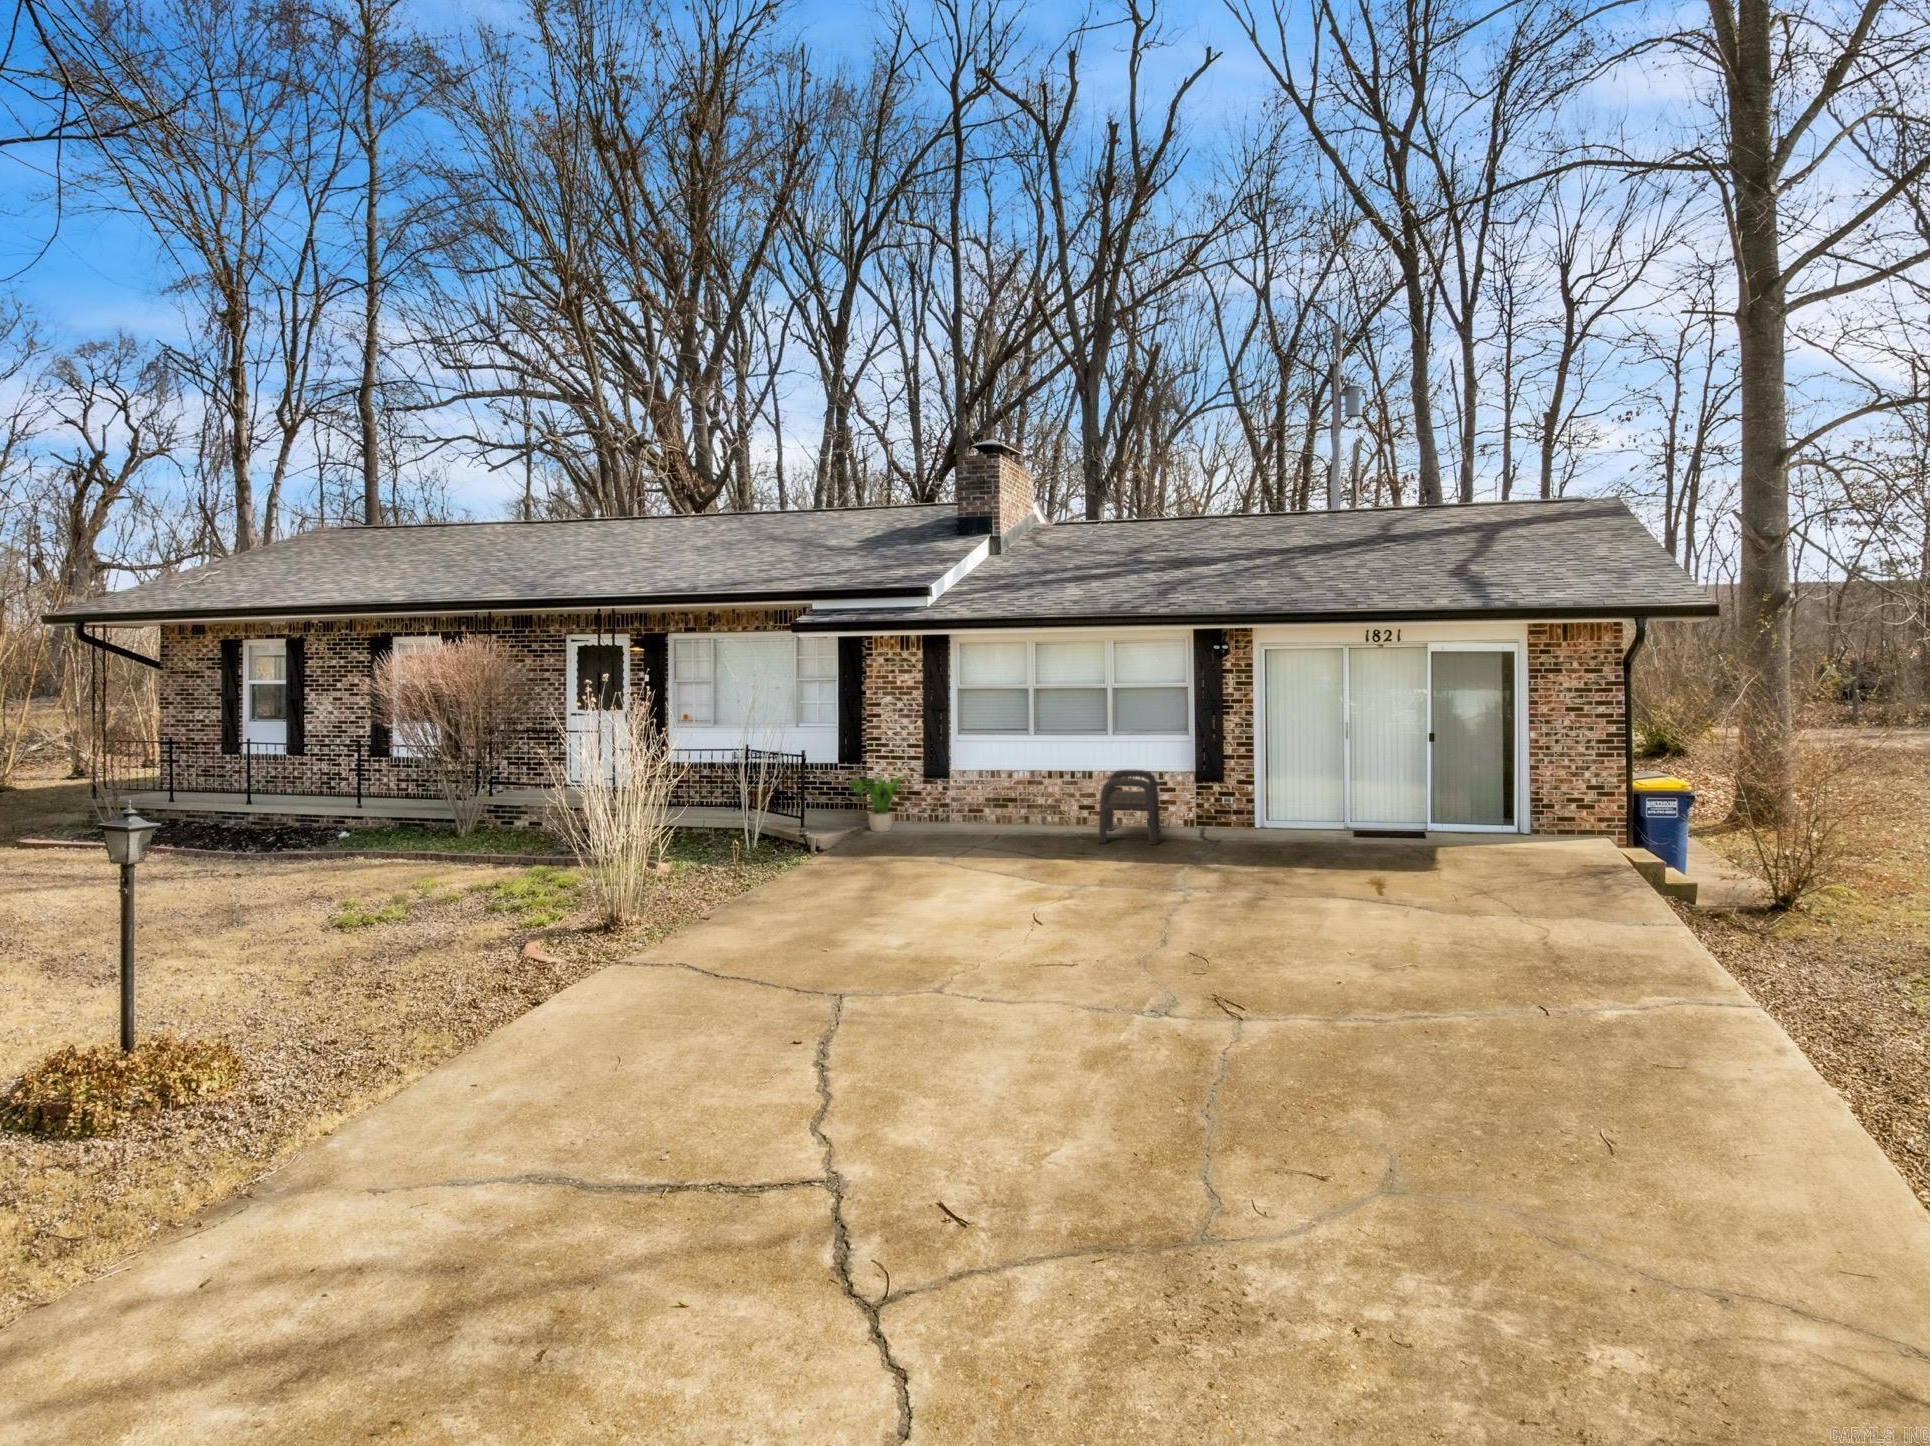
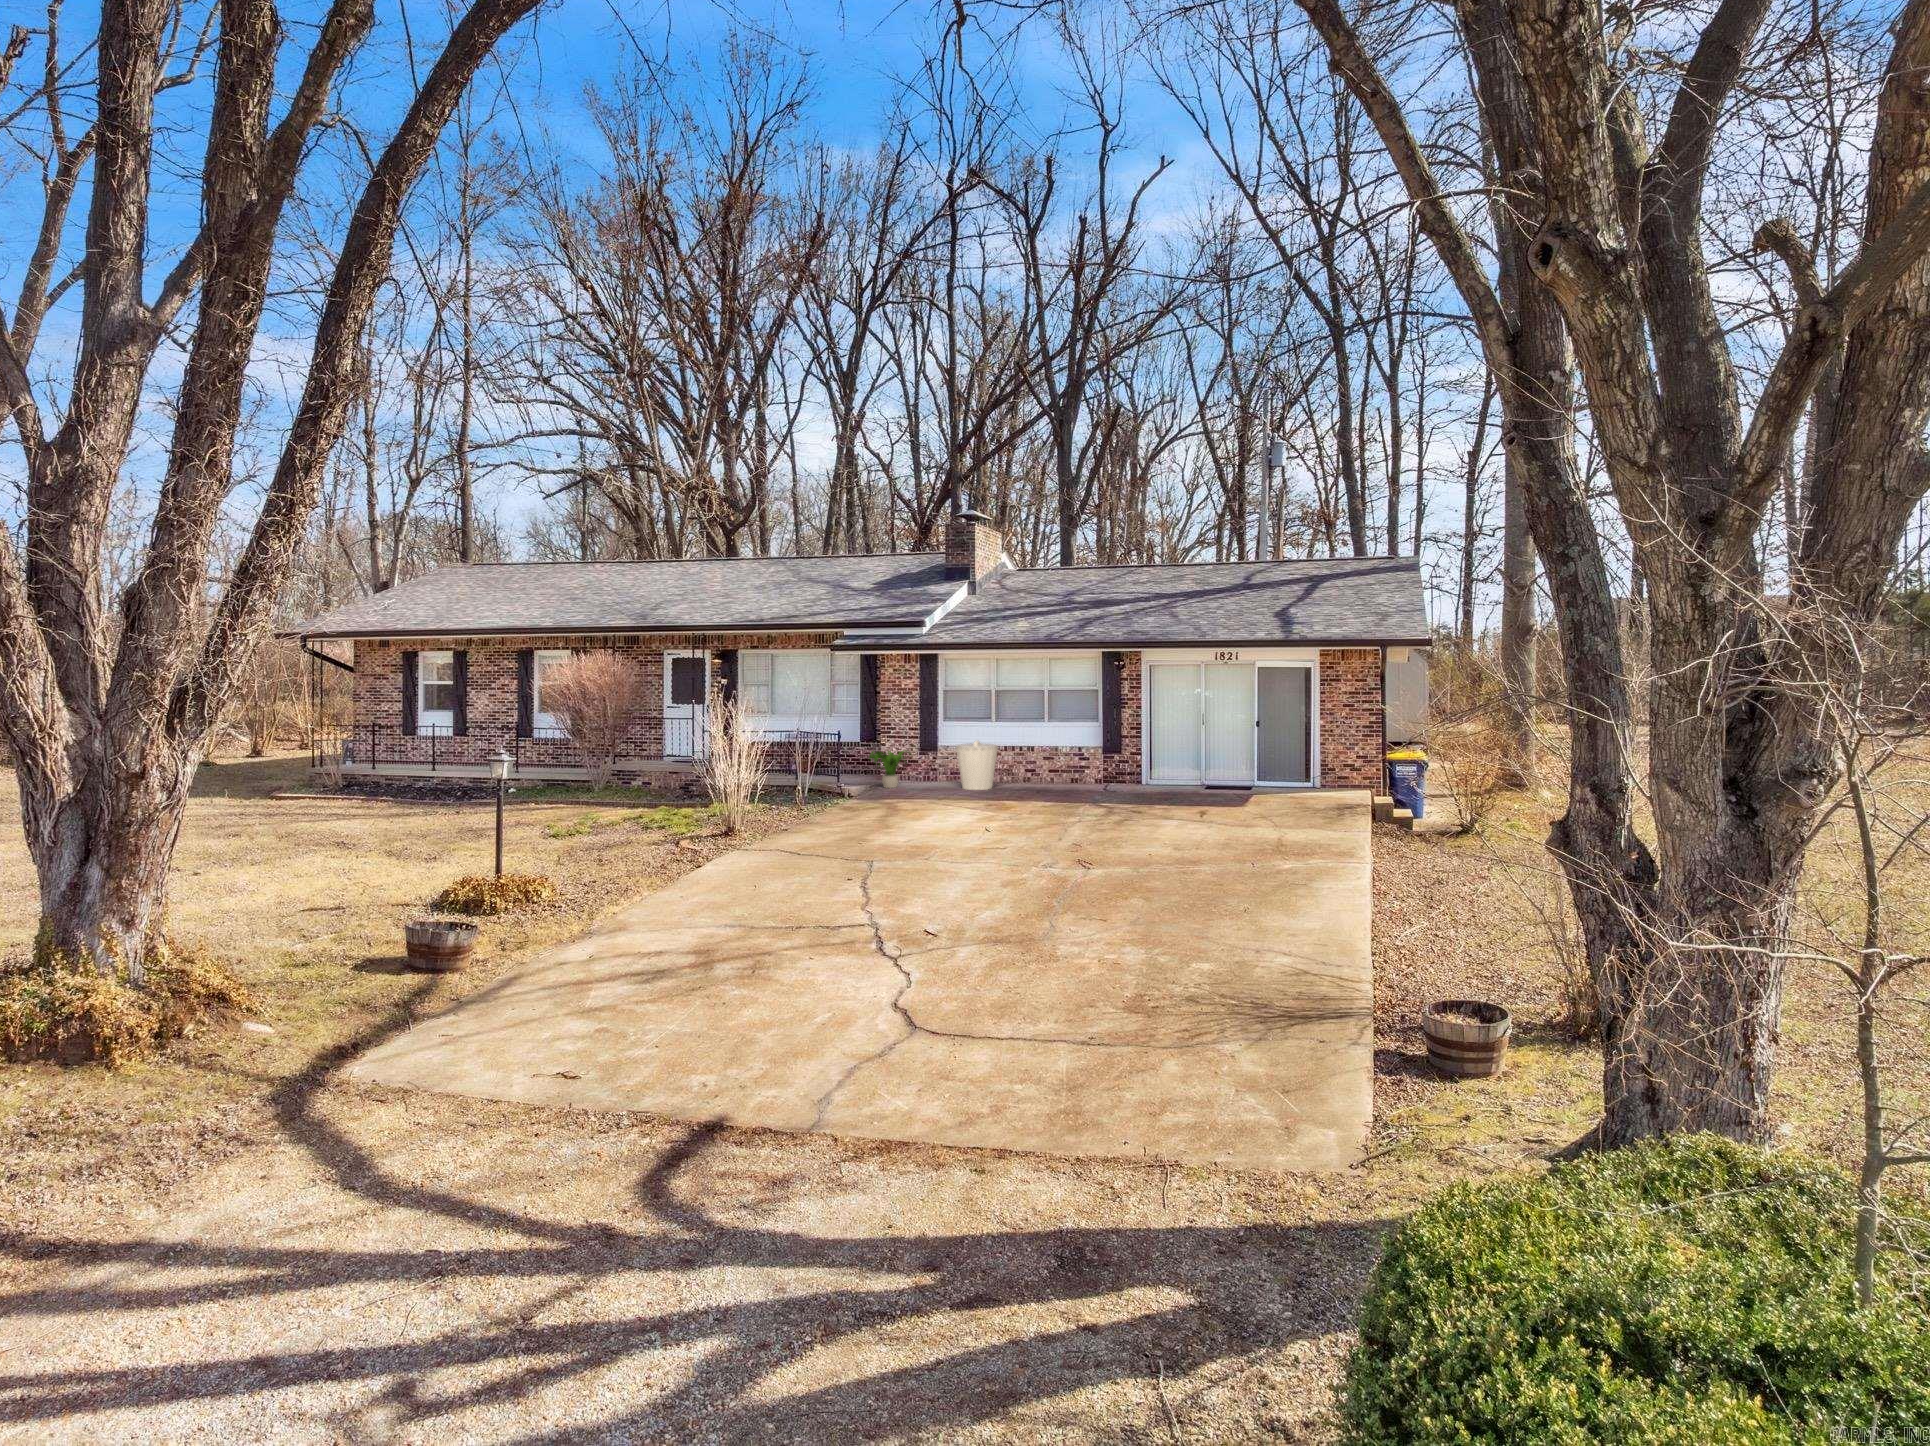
trash can: none [976,762,1039,836] -> present [956,741,998,790]
bench: present [1099,770,1160,845] -> none [1036,746,1080,795]

